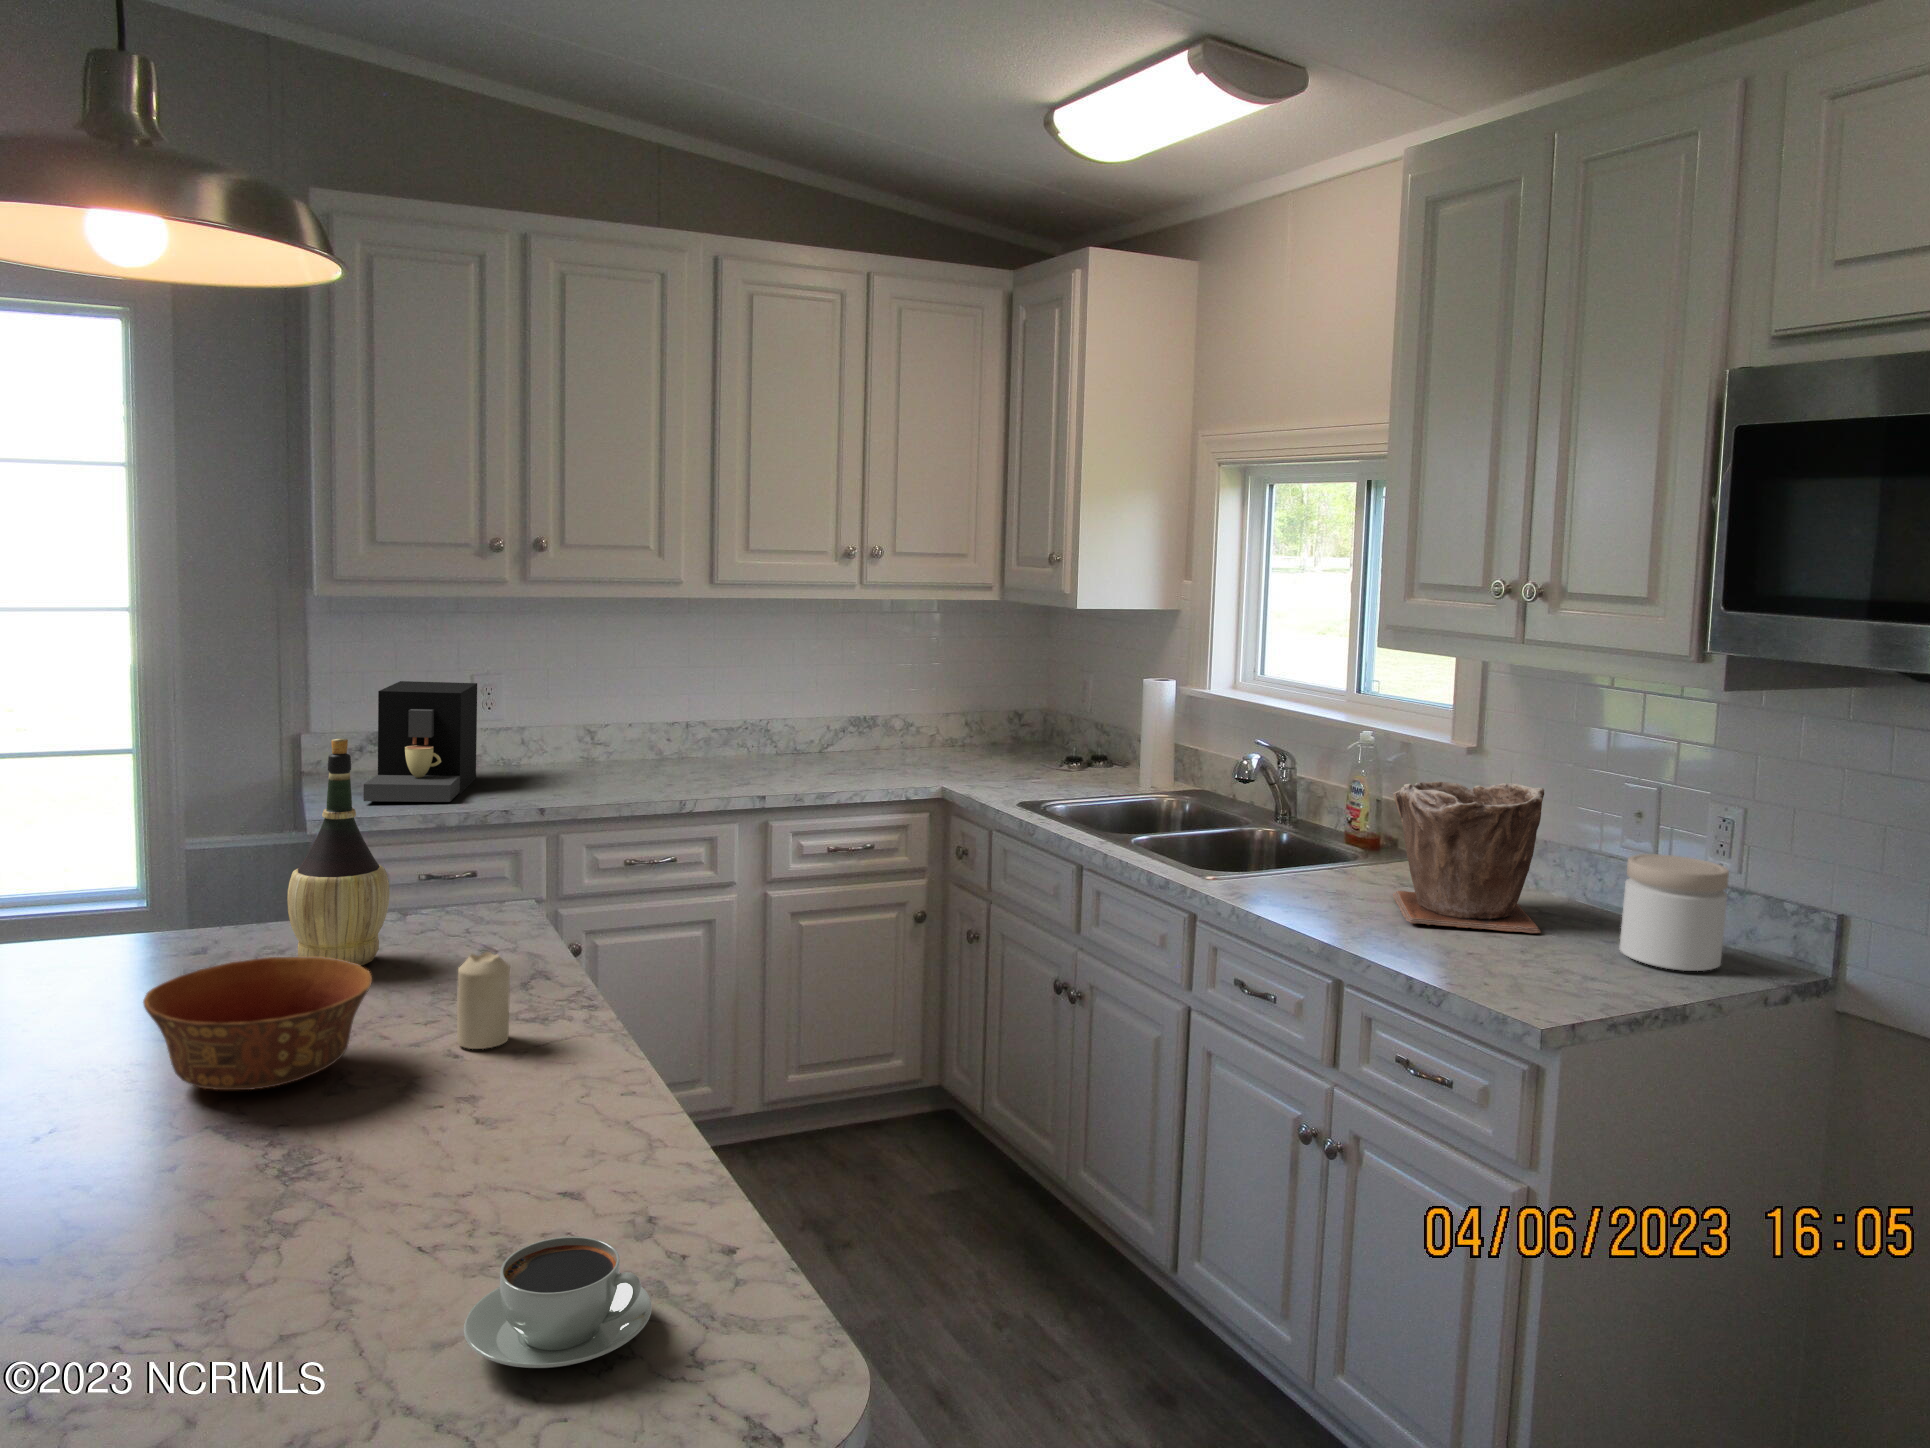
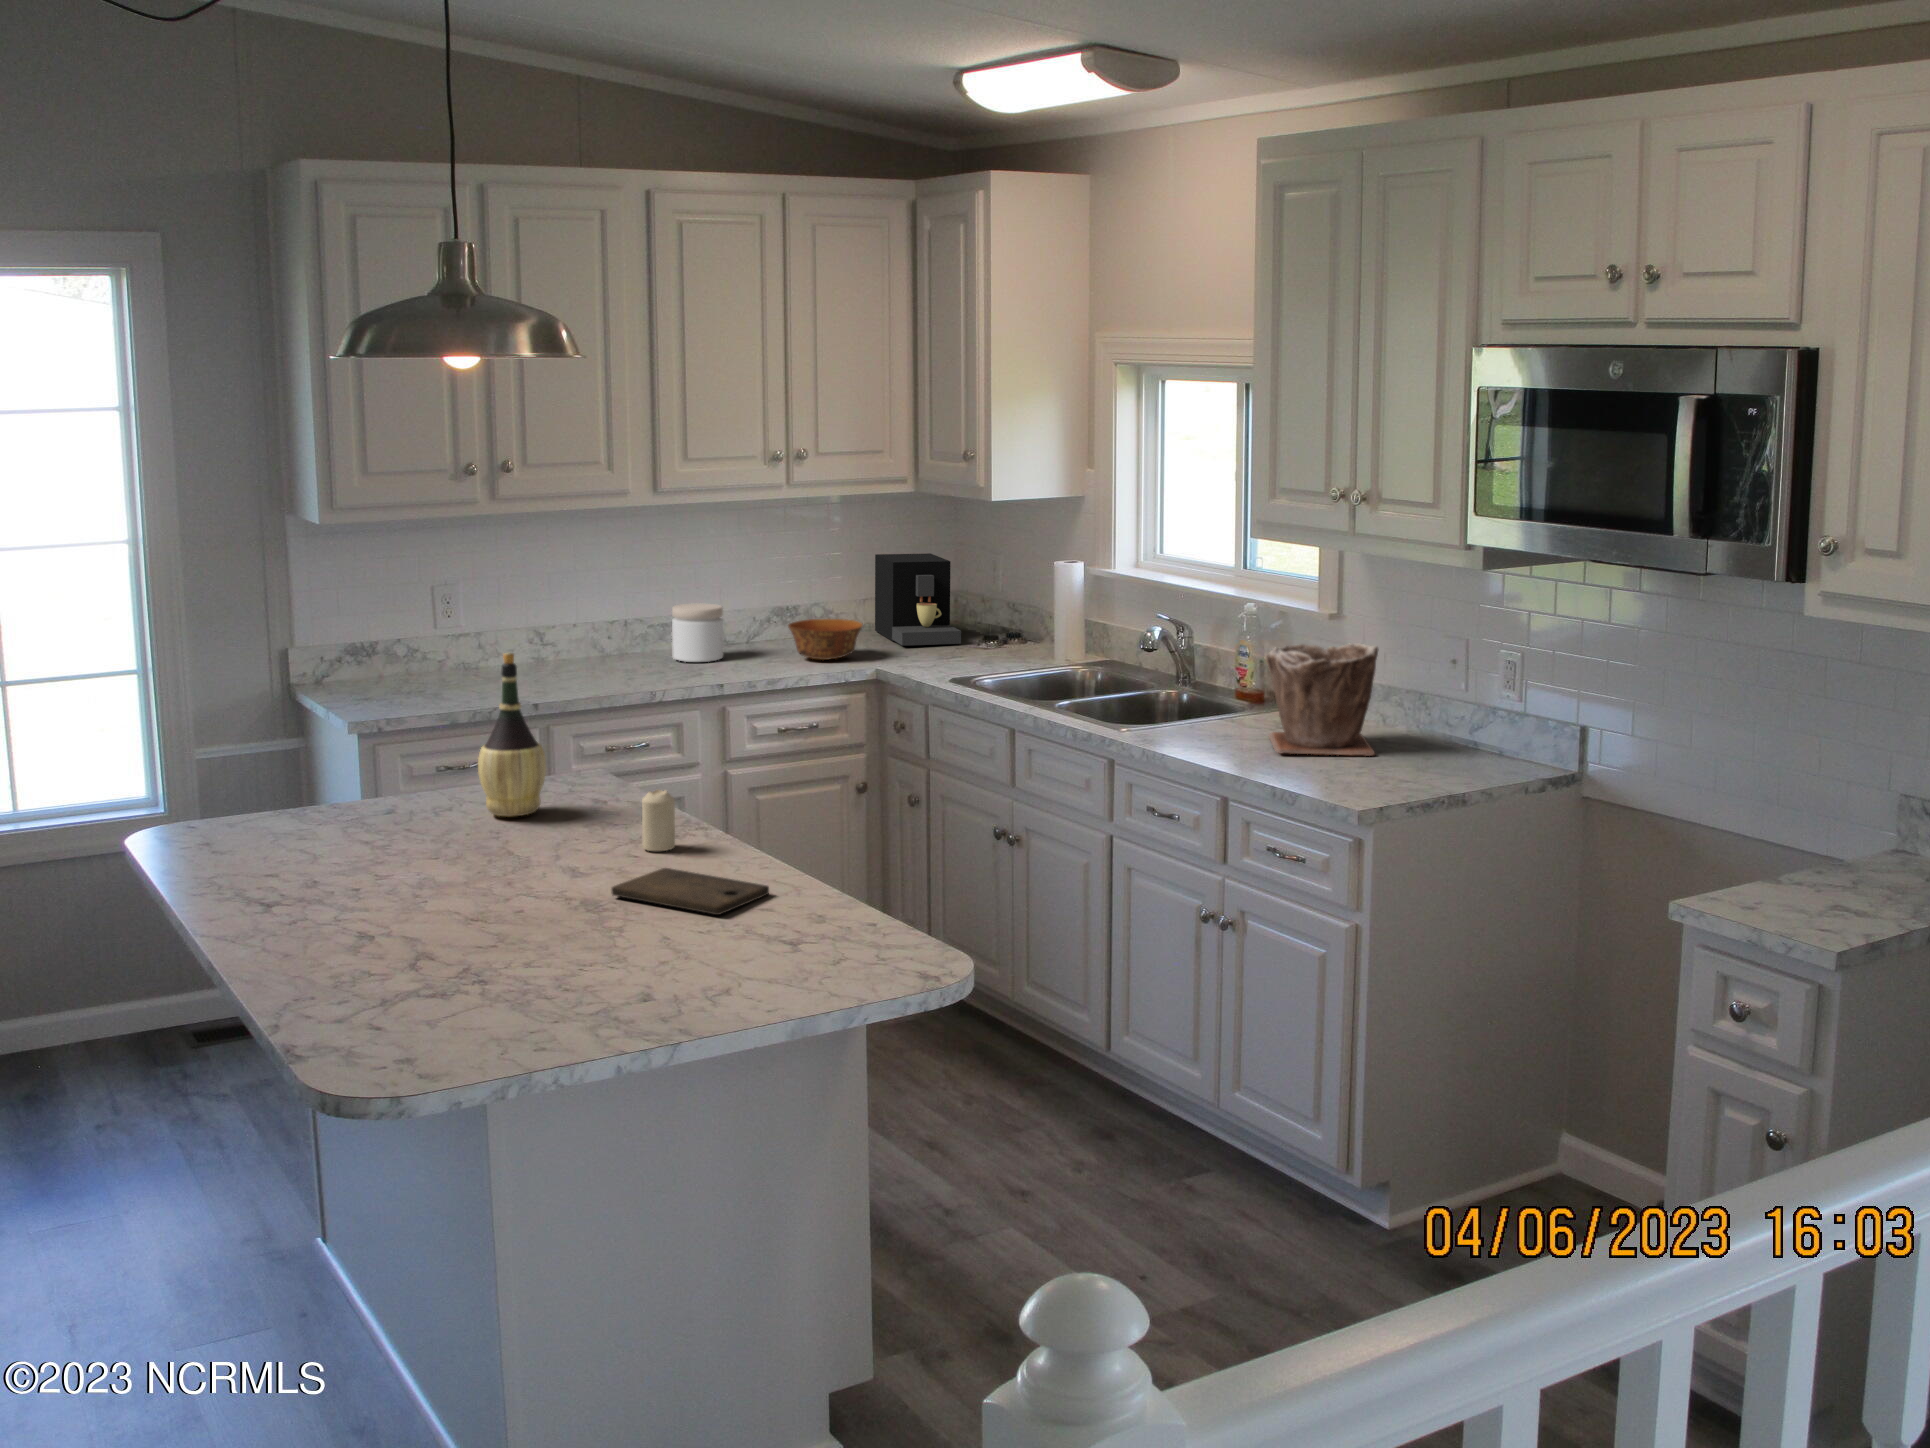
coffee maker: present [363,681,477,802] -> present [875,553,961,646]
jar: present [1620,854,1729,971] -> present [672,604,723,662]
bowl: present [143,957,372,1090] -> present [788,619,863,660]
cutting board: none [319,1089,580,1209] -> present [611,868,769,915]
coffee cup: present [464,1237,652,1368] -> none [770,907,861,961]

